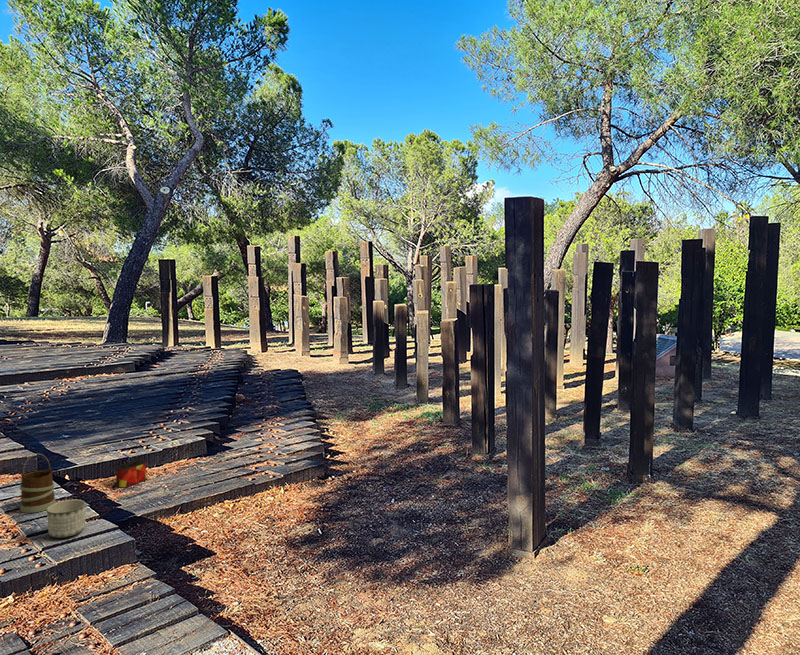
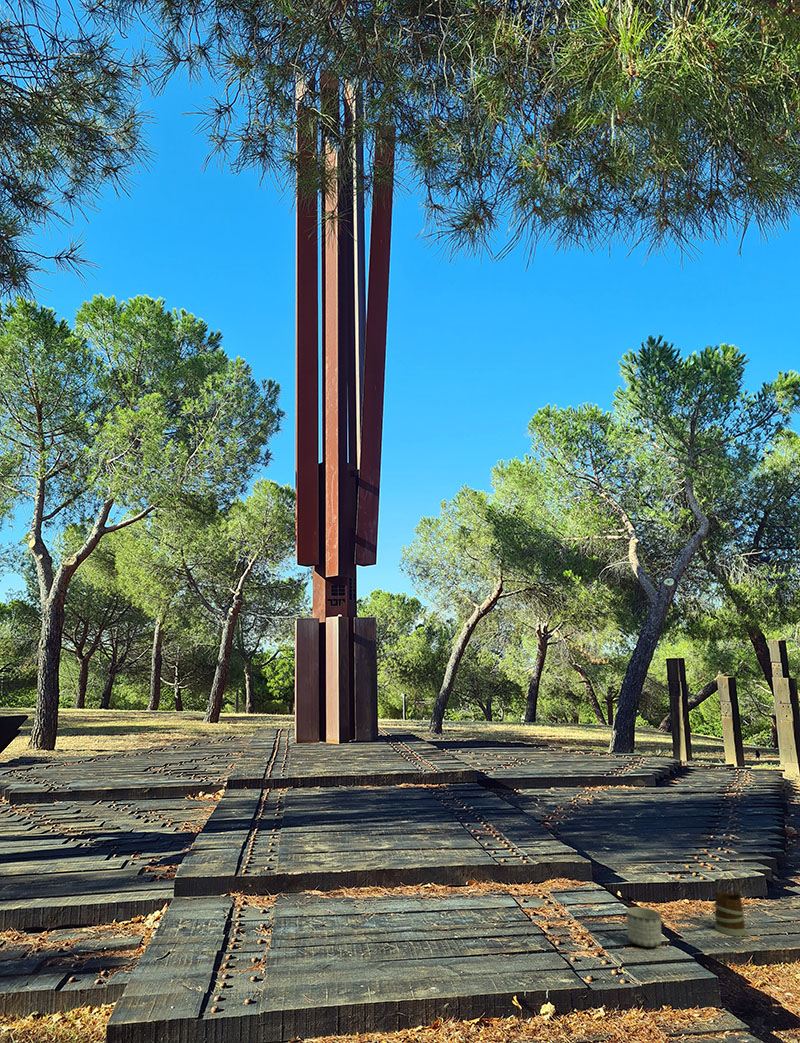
wooden bucket: present [20,454,56,513] -> present [714,875,747,936]
bag: present [113,459,147,488] -> none [668,888,703,918]

